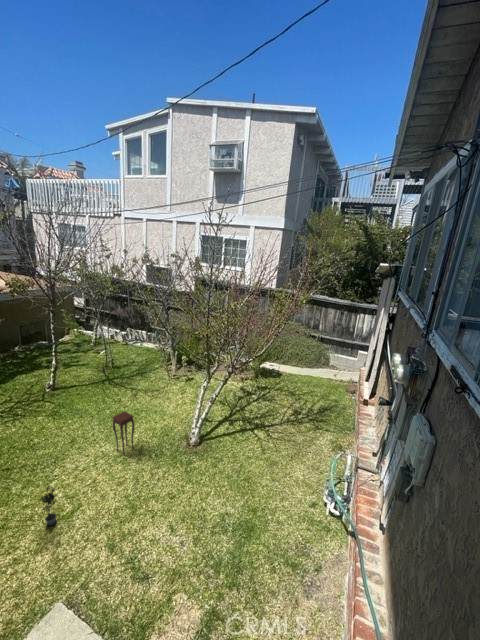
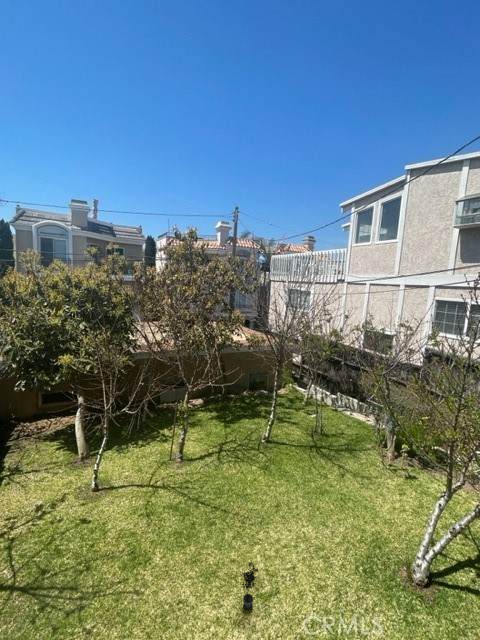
side table: present [112,412,134,455] -> none [318,500,343,553]

